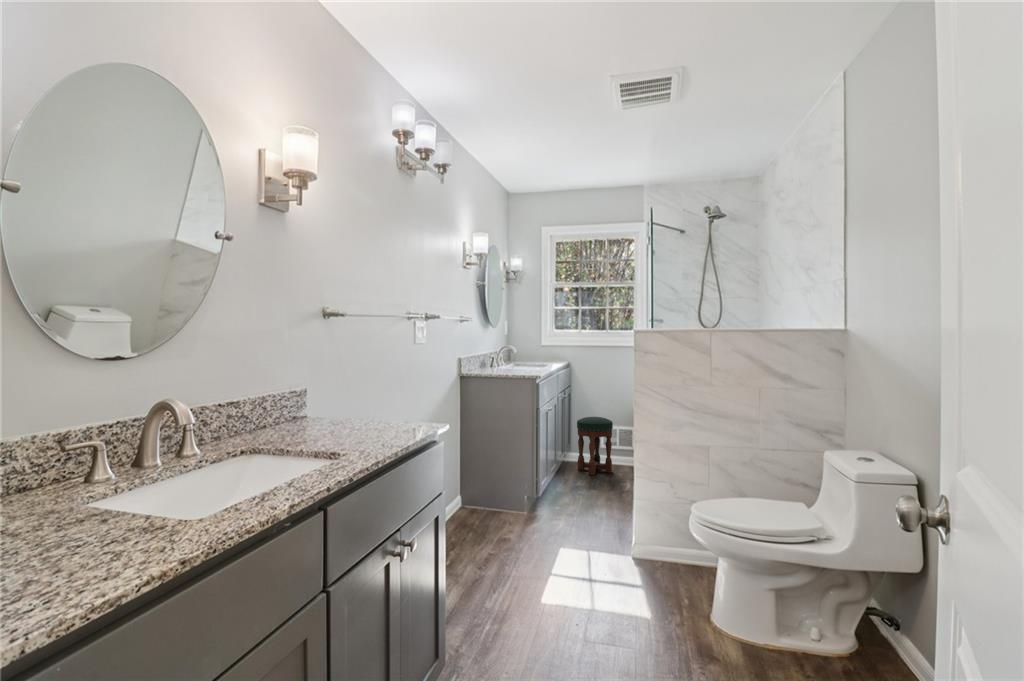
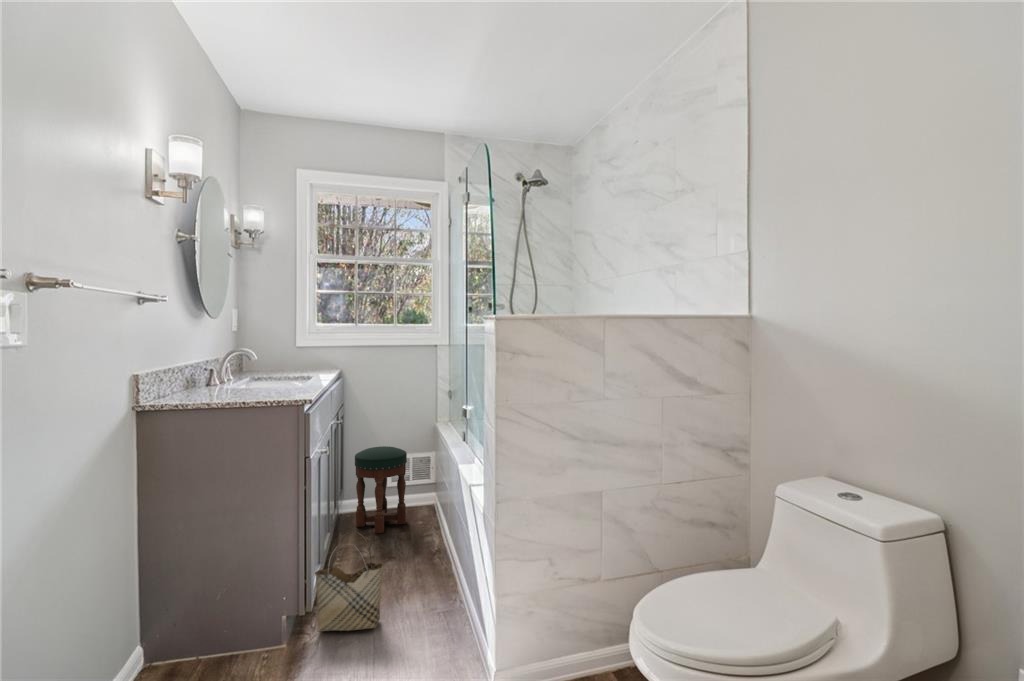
woven basket: none [542,457,581,514] -> present [315,531,384,632]

